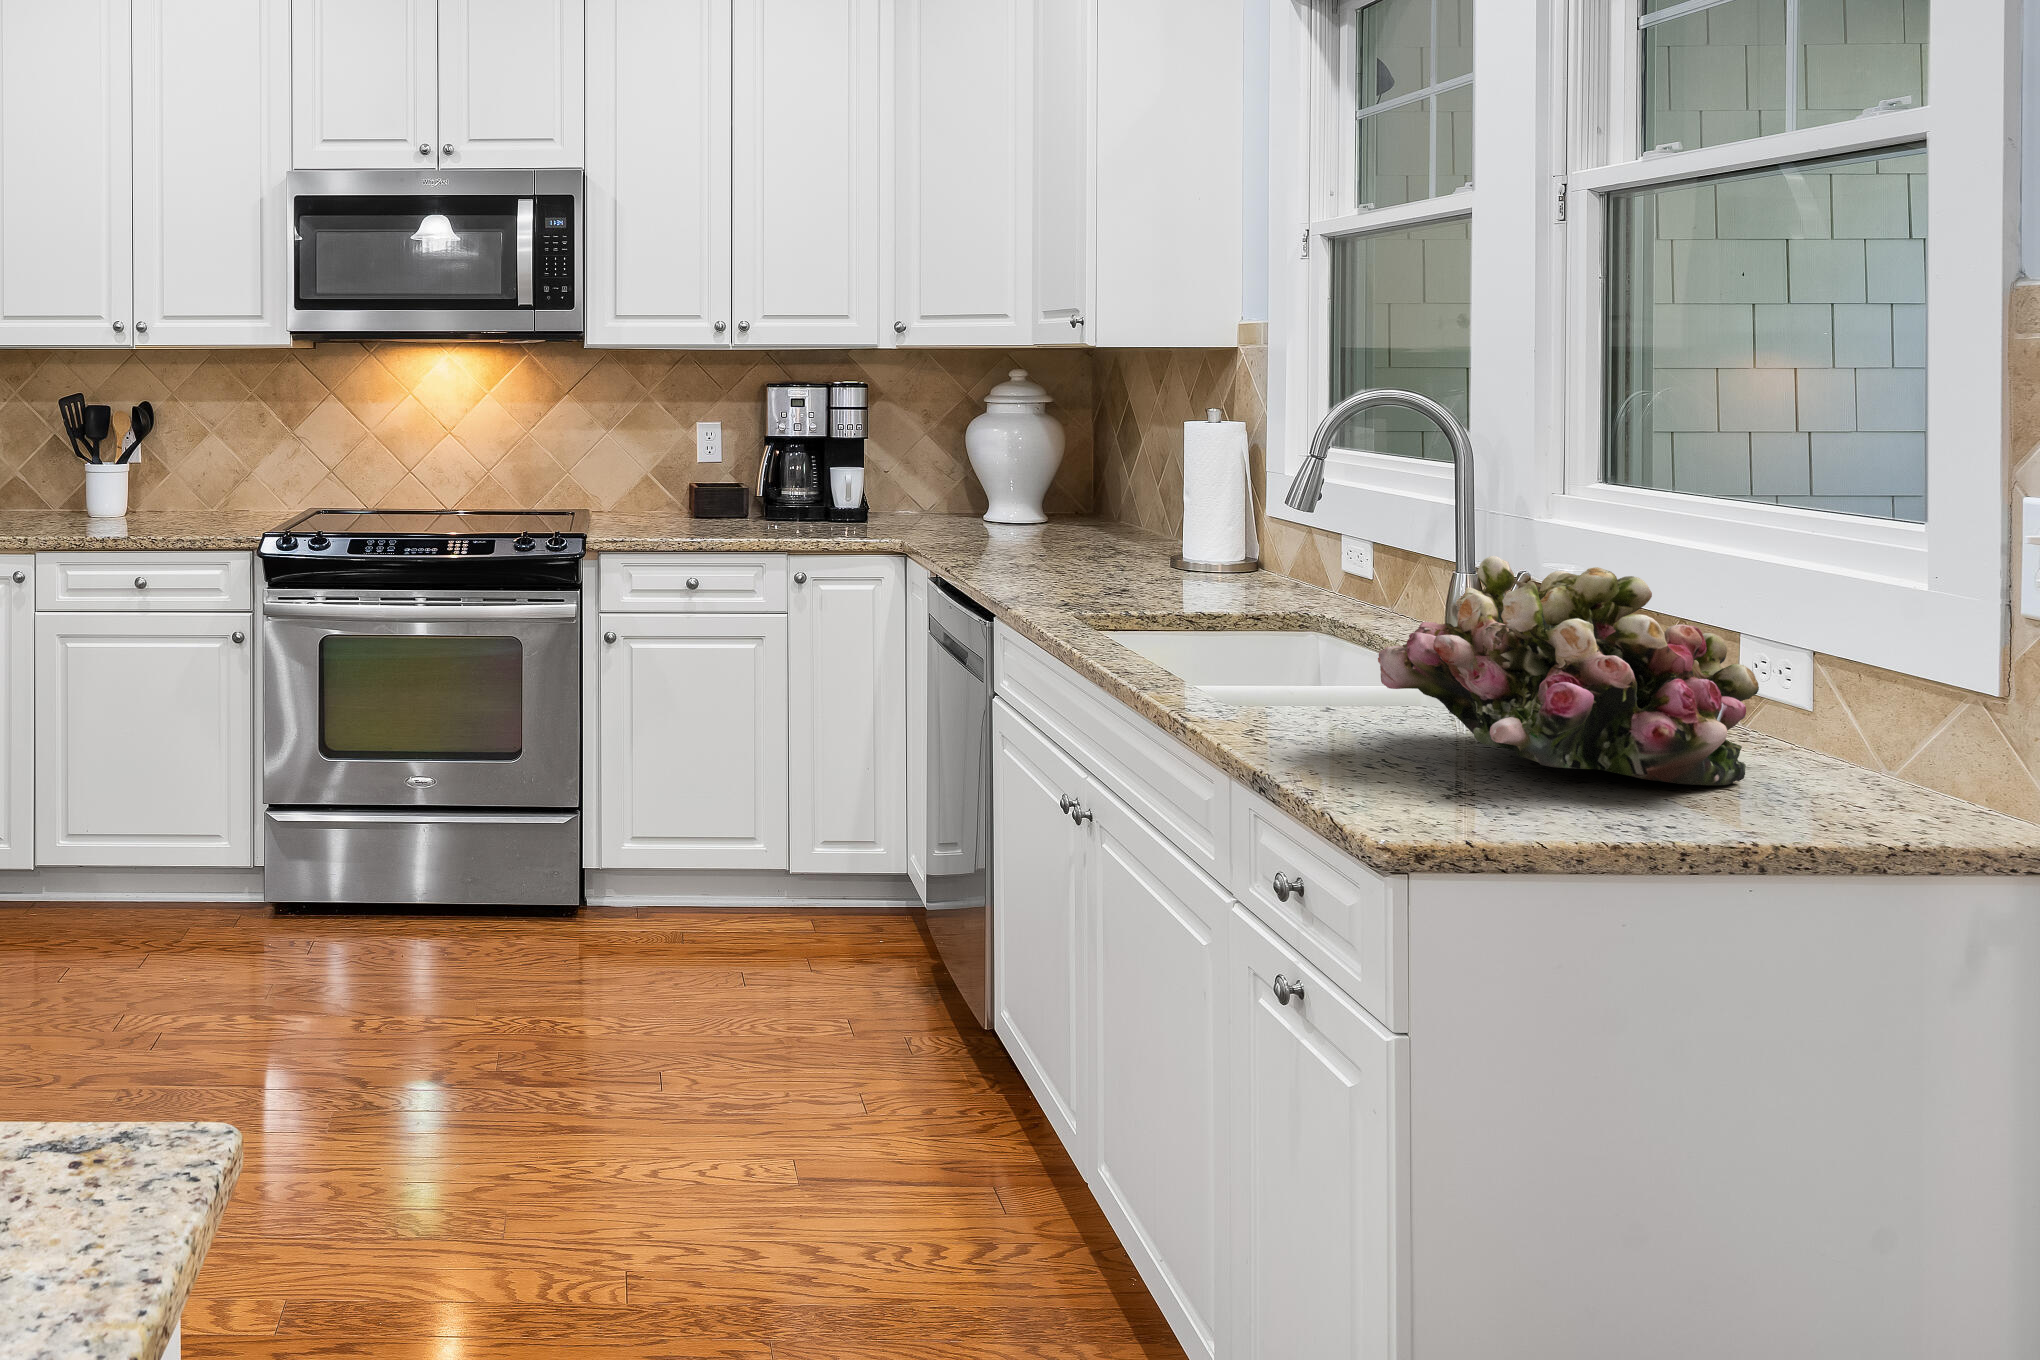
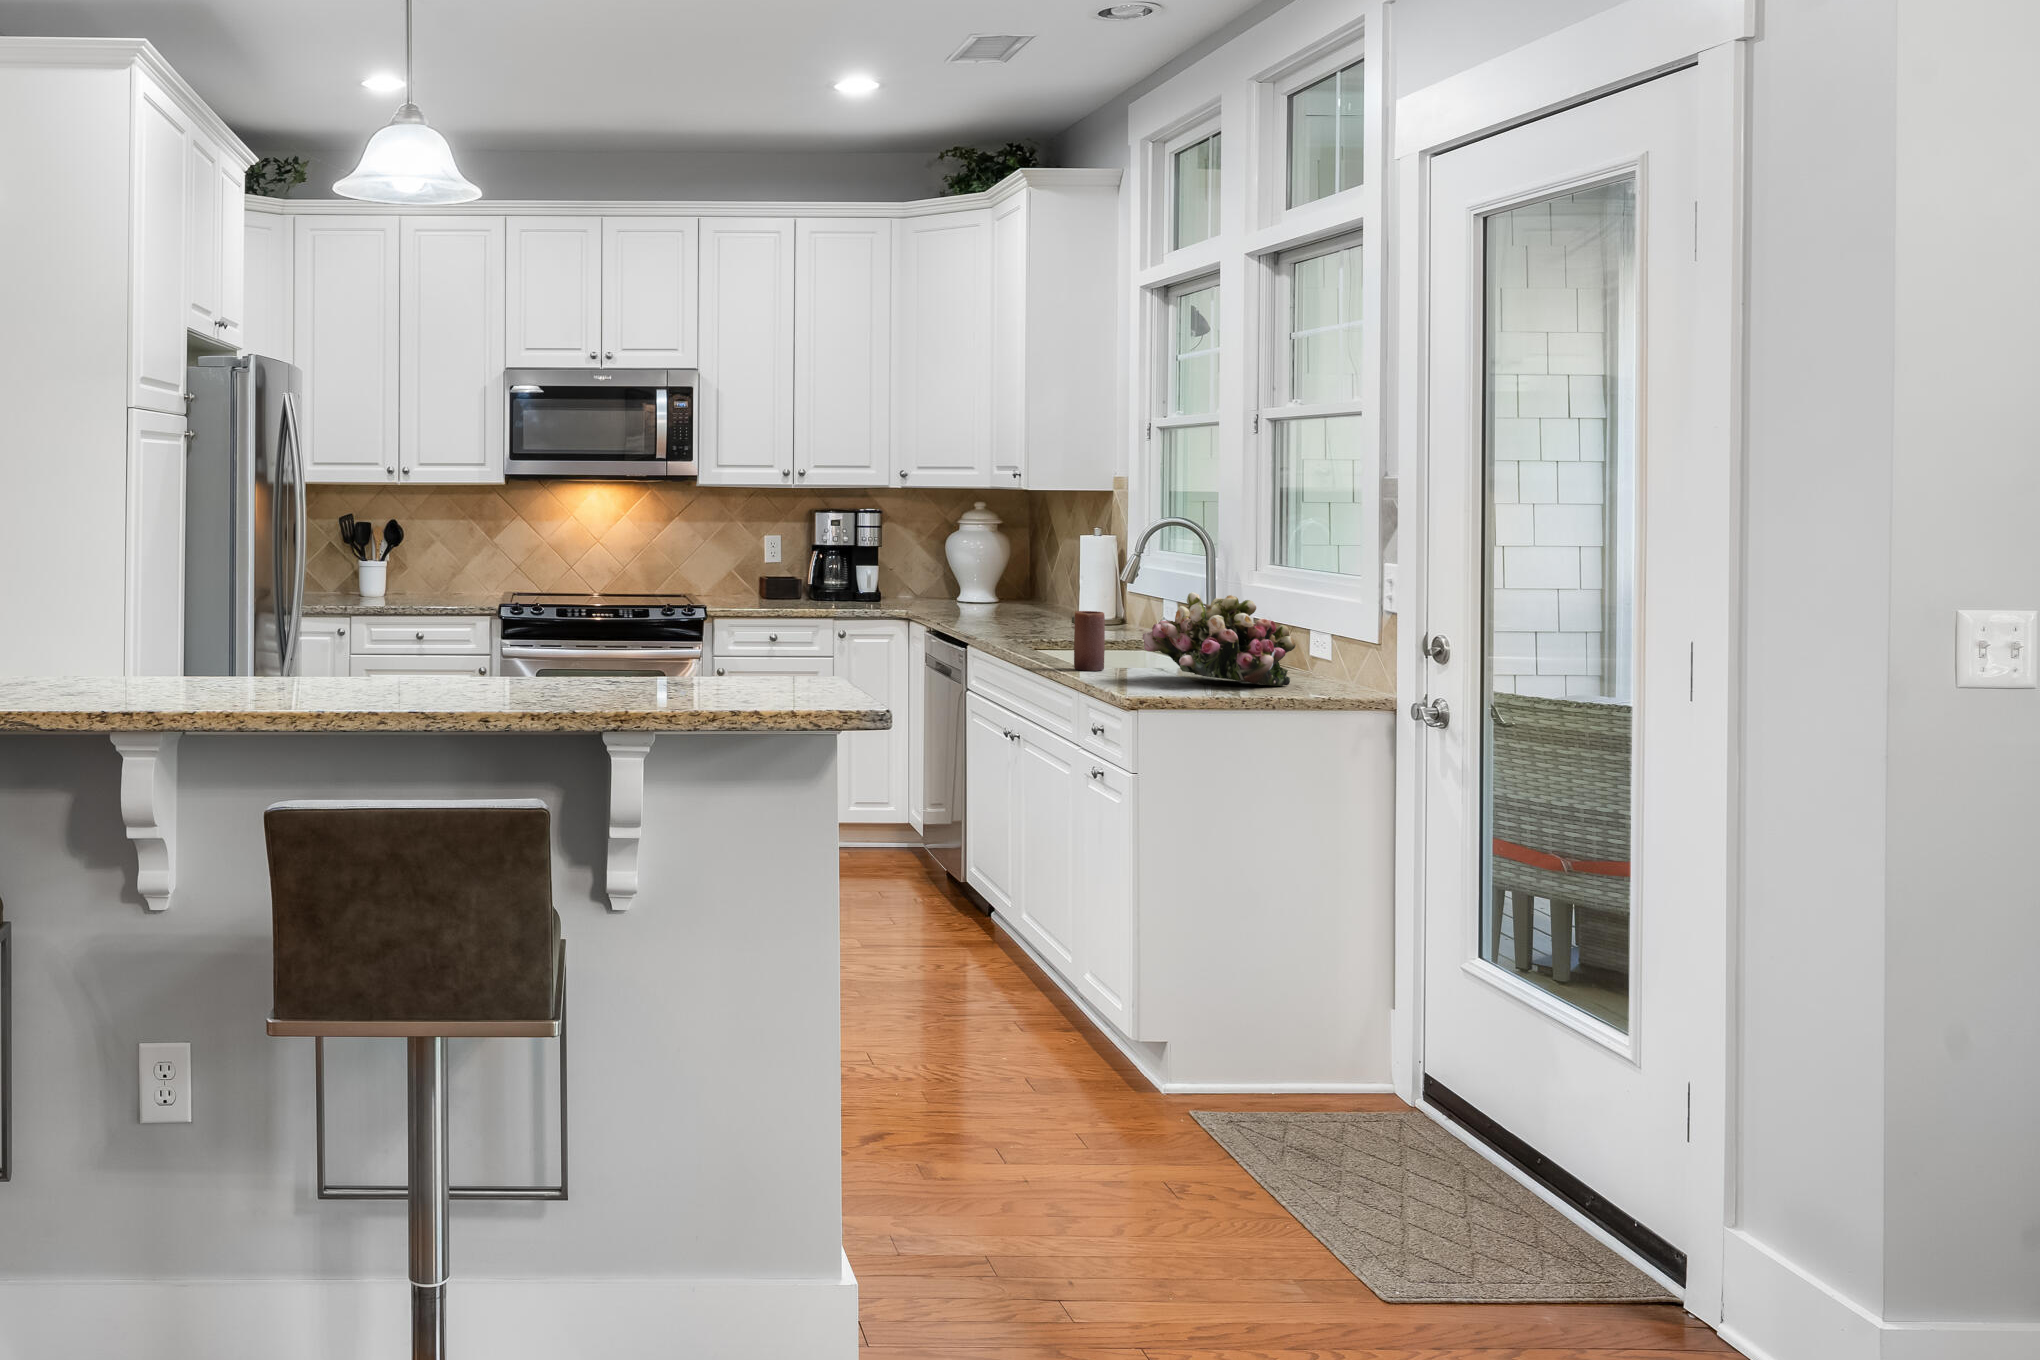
candle: none [1209,584,1275,714] -> present [1074,611,1105,671]

